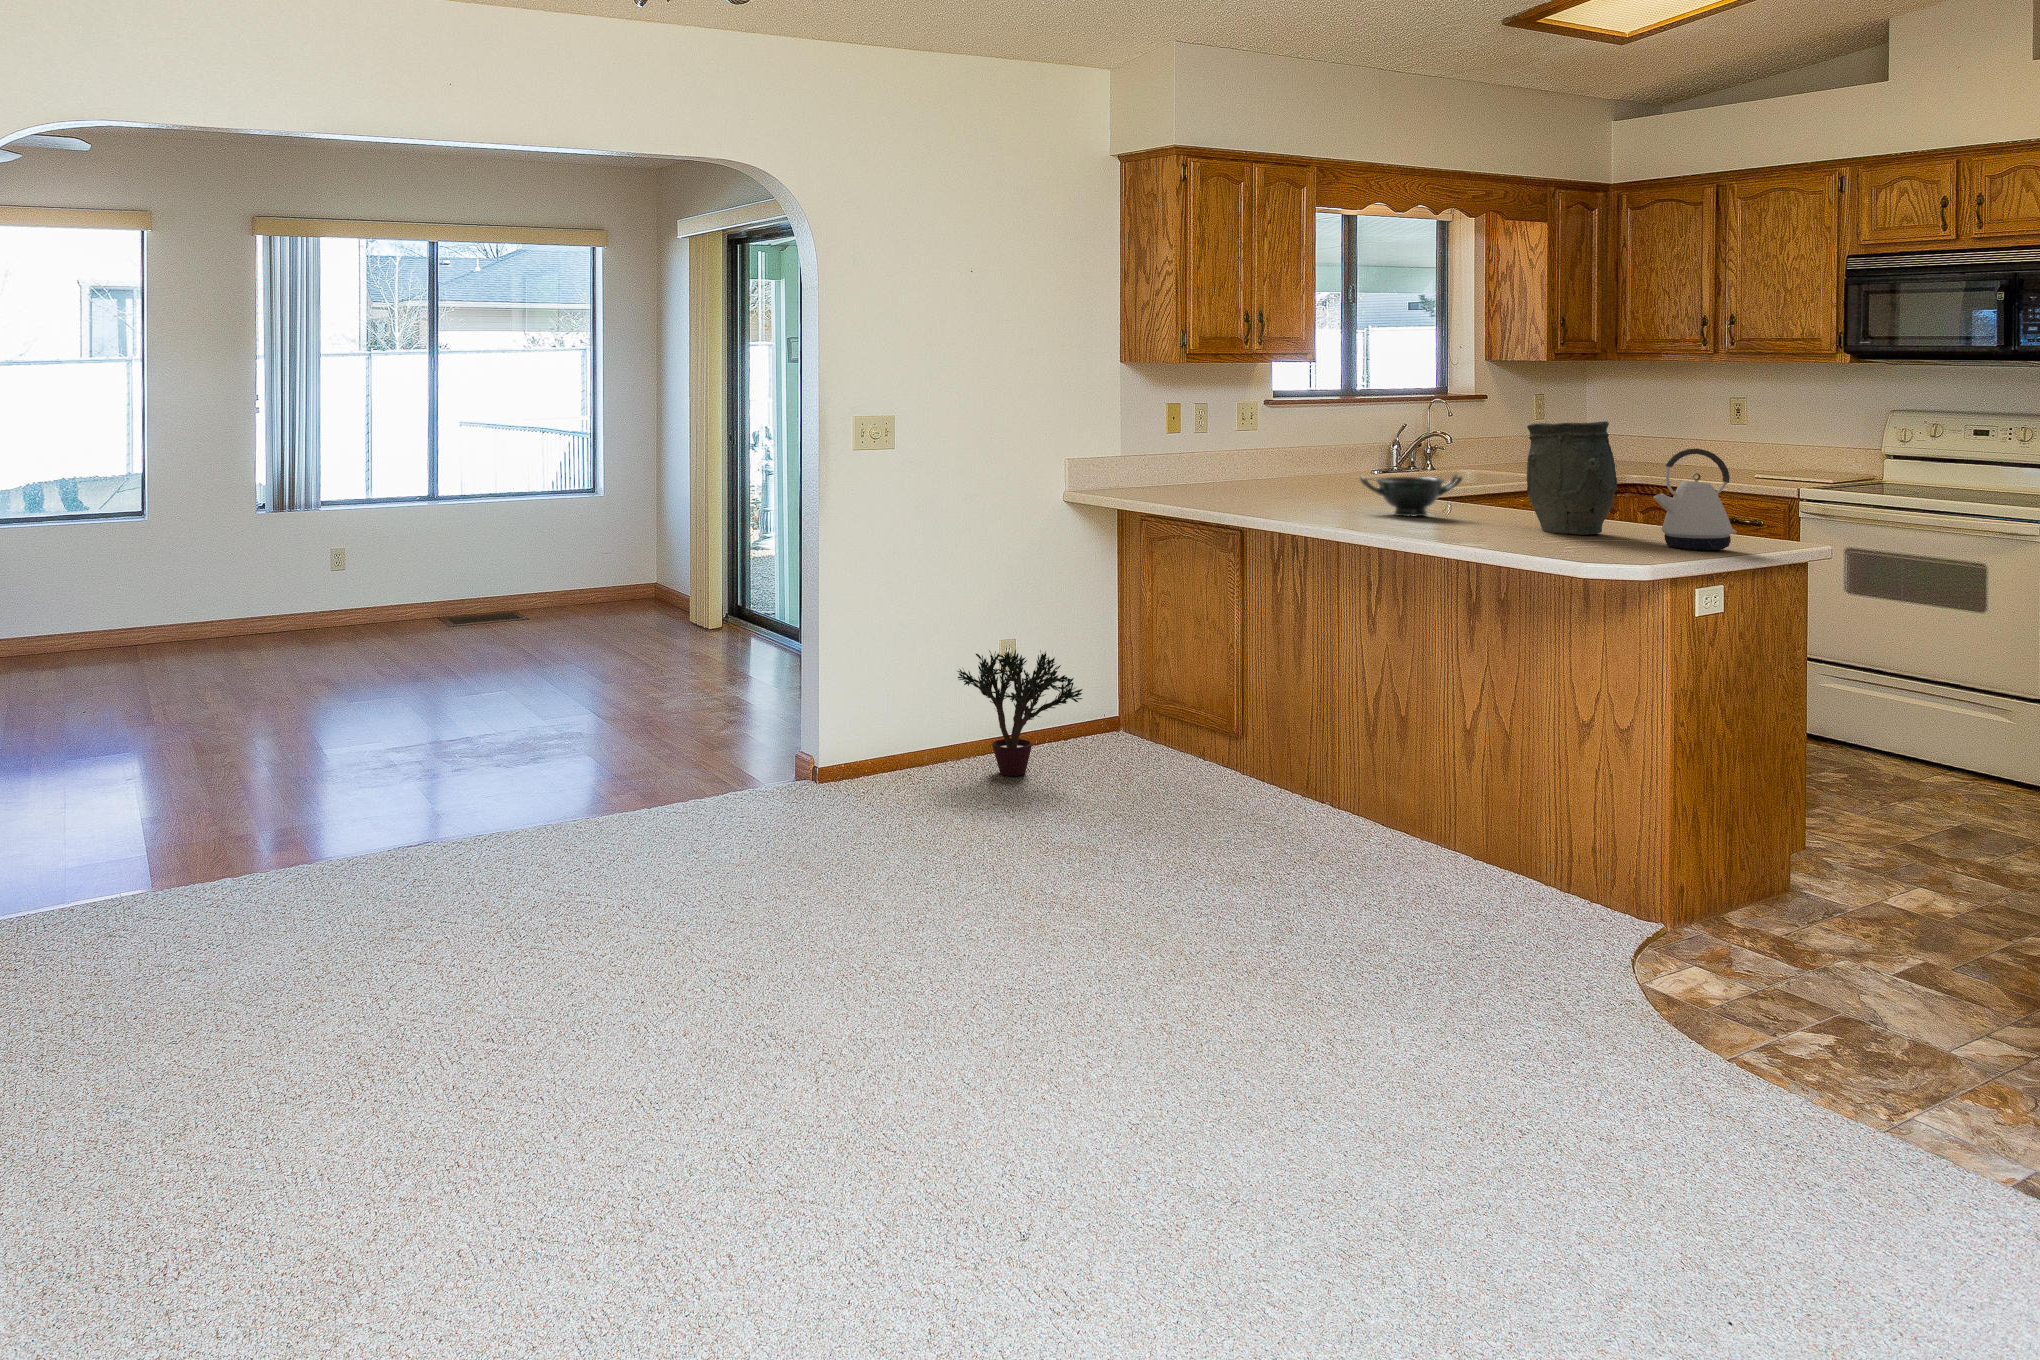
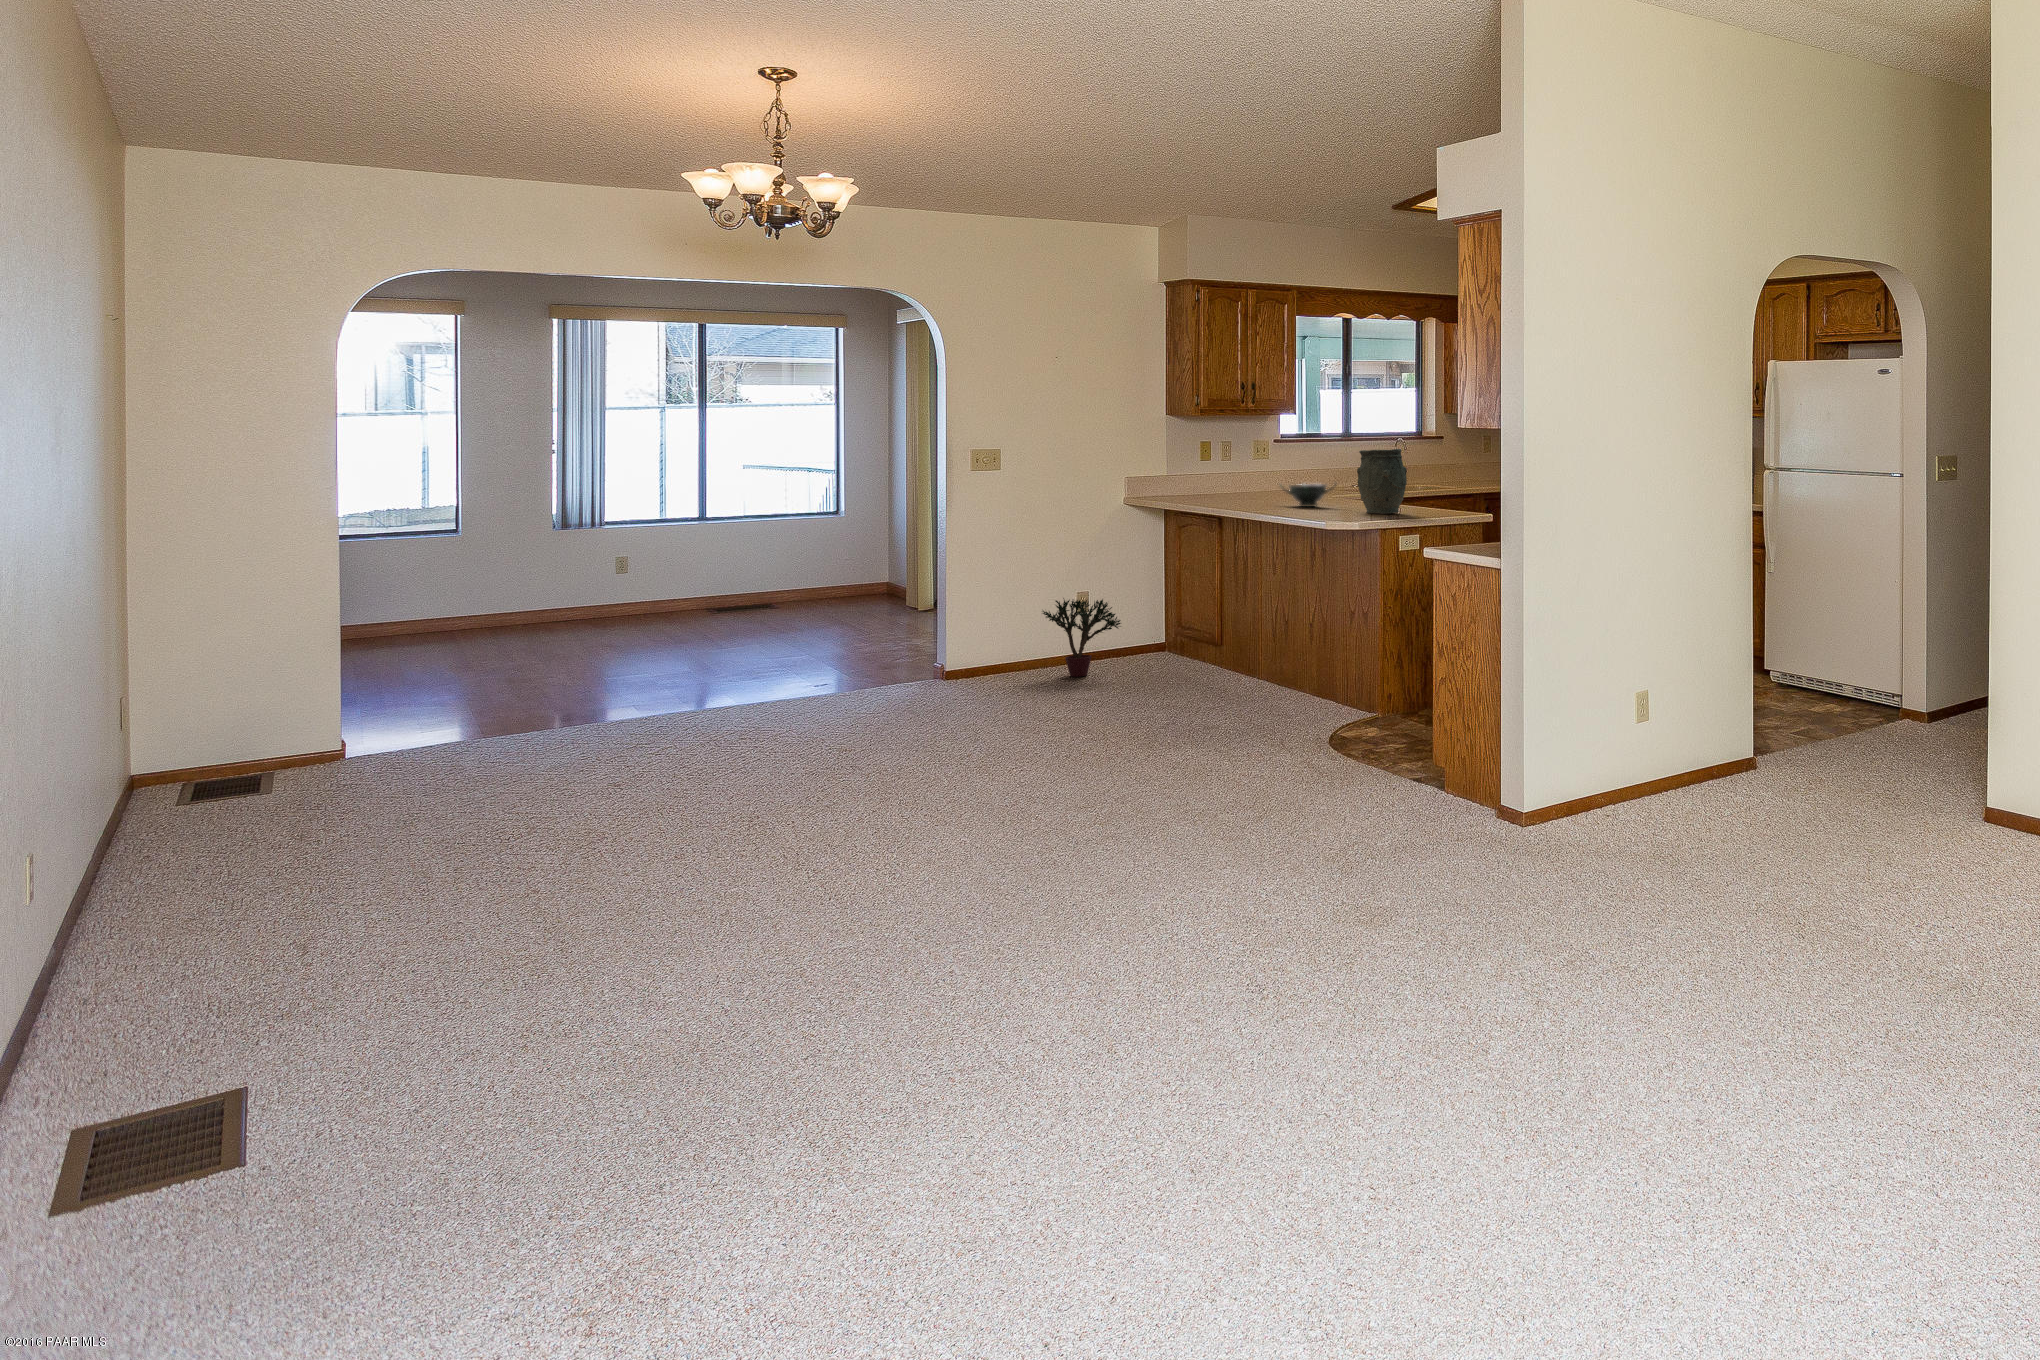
kettle: present [1653,449,1737,550] -> none [1407,463,1451,519]

